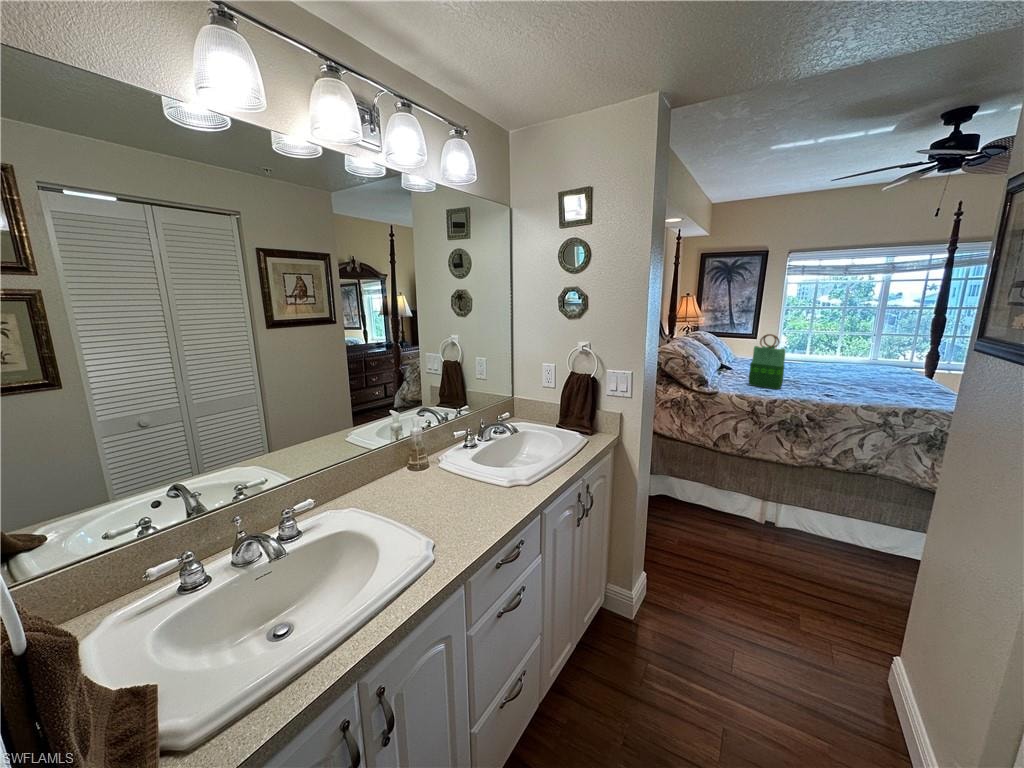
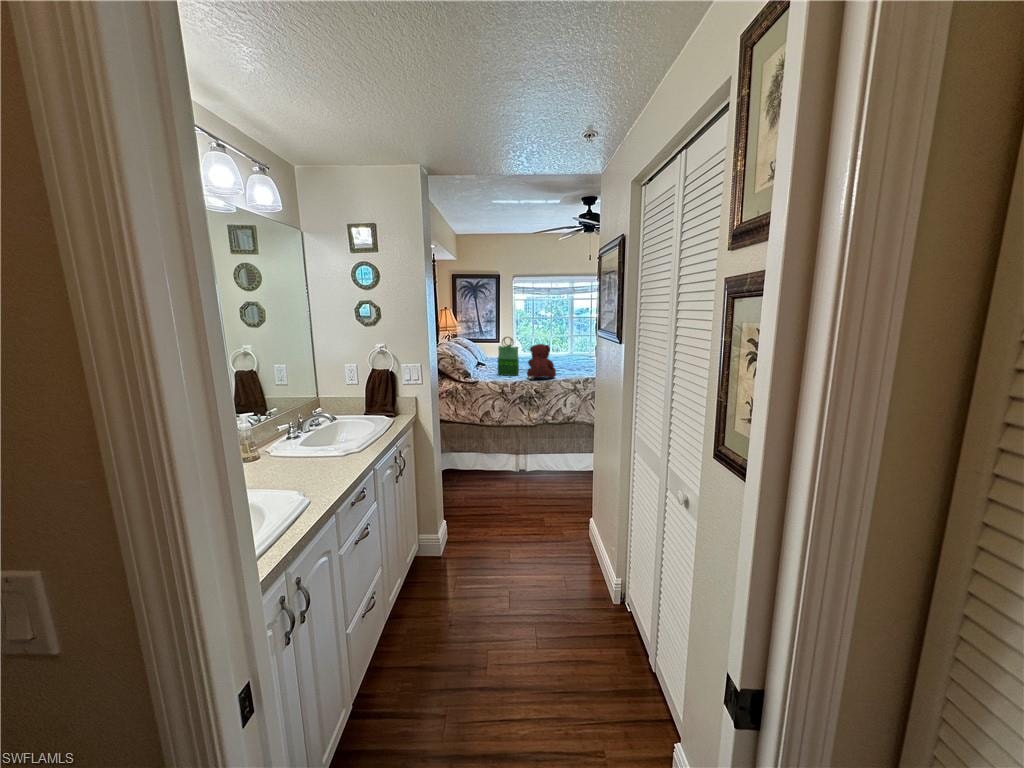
teddy bear: none [796,347,850,400] -> present [527,344,556,380]

